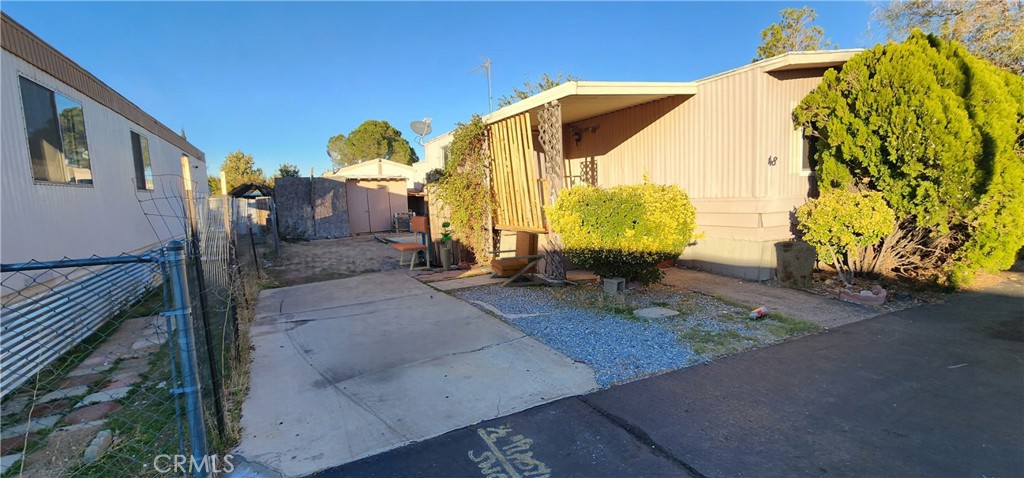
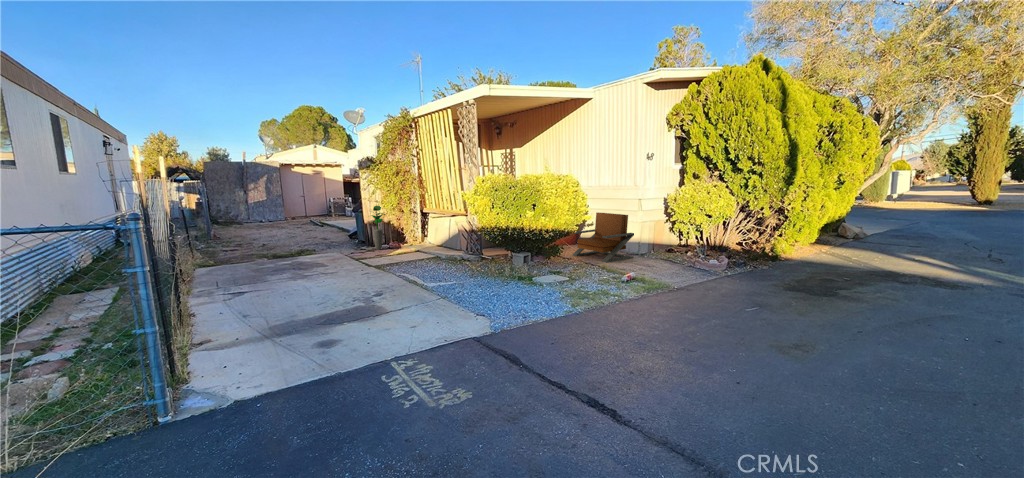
bench: present [392,216,430,271] -> none [326,200,363,250]
lounge chair: present [488,231,545,287] -> present [573,212,634,263]
trash can: present [774,238,818,288] -> none [651,219,683,259]

